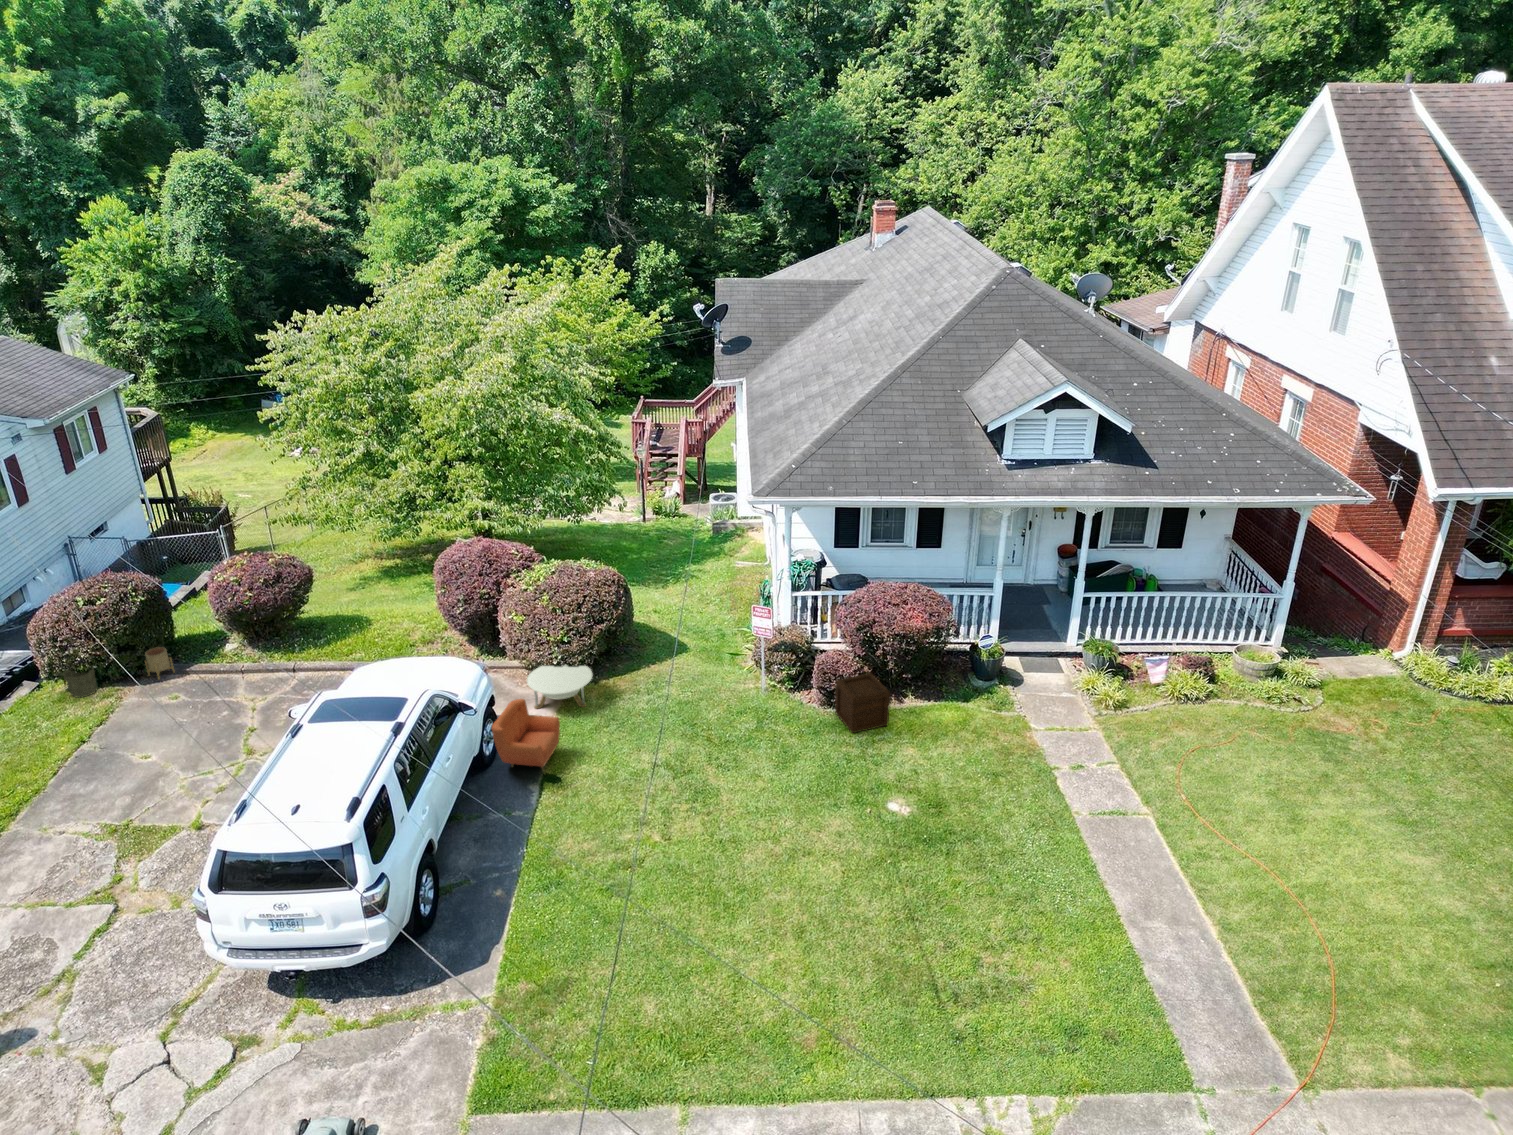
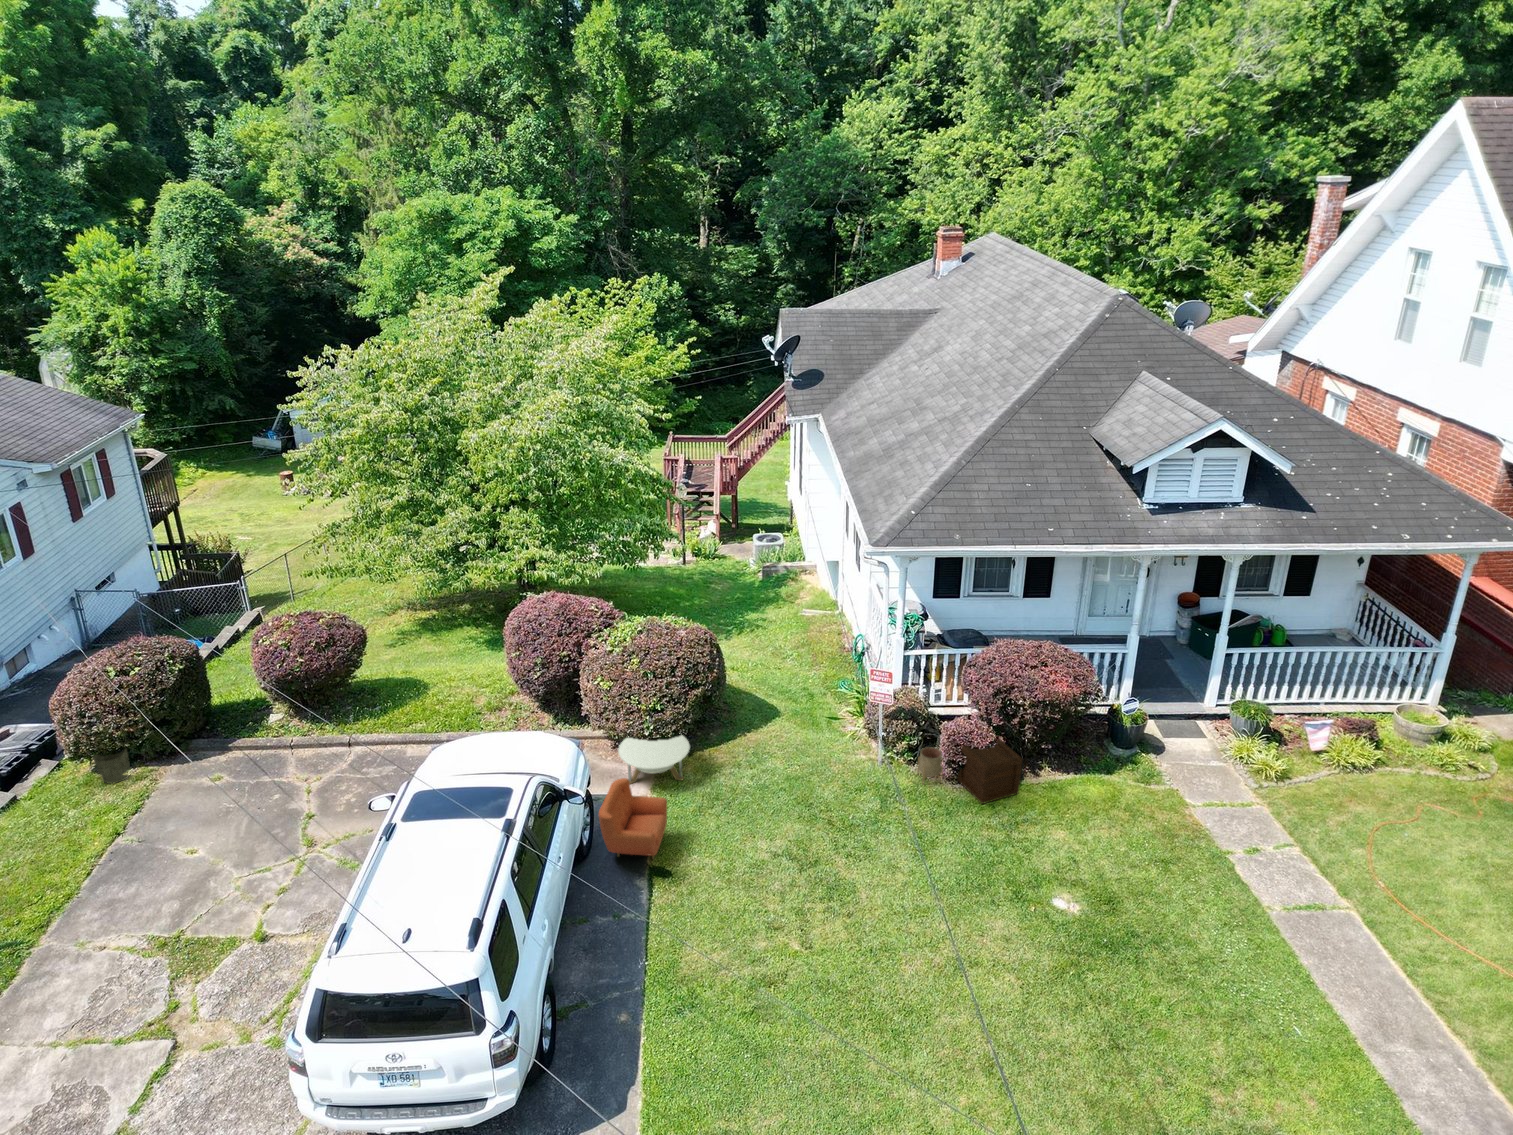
planter: present [145,647,175,679] -> present [917,747,943,784]

